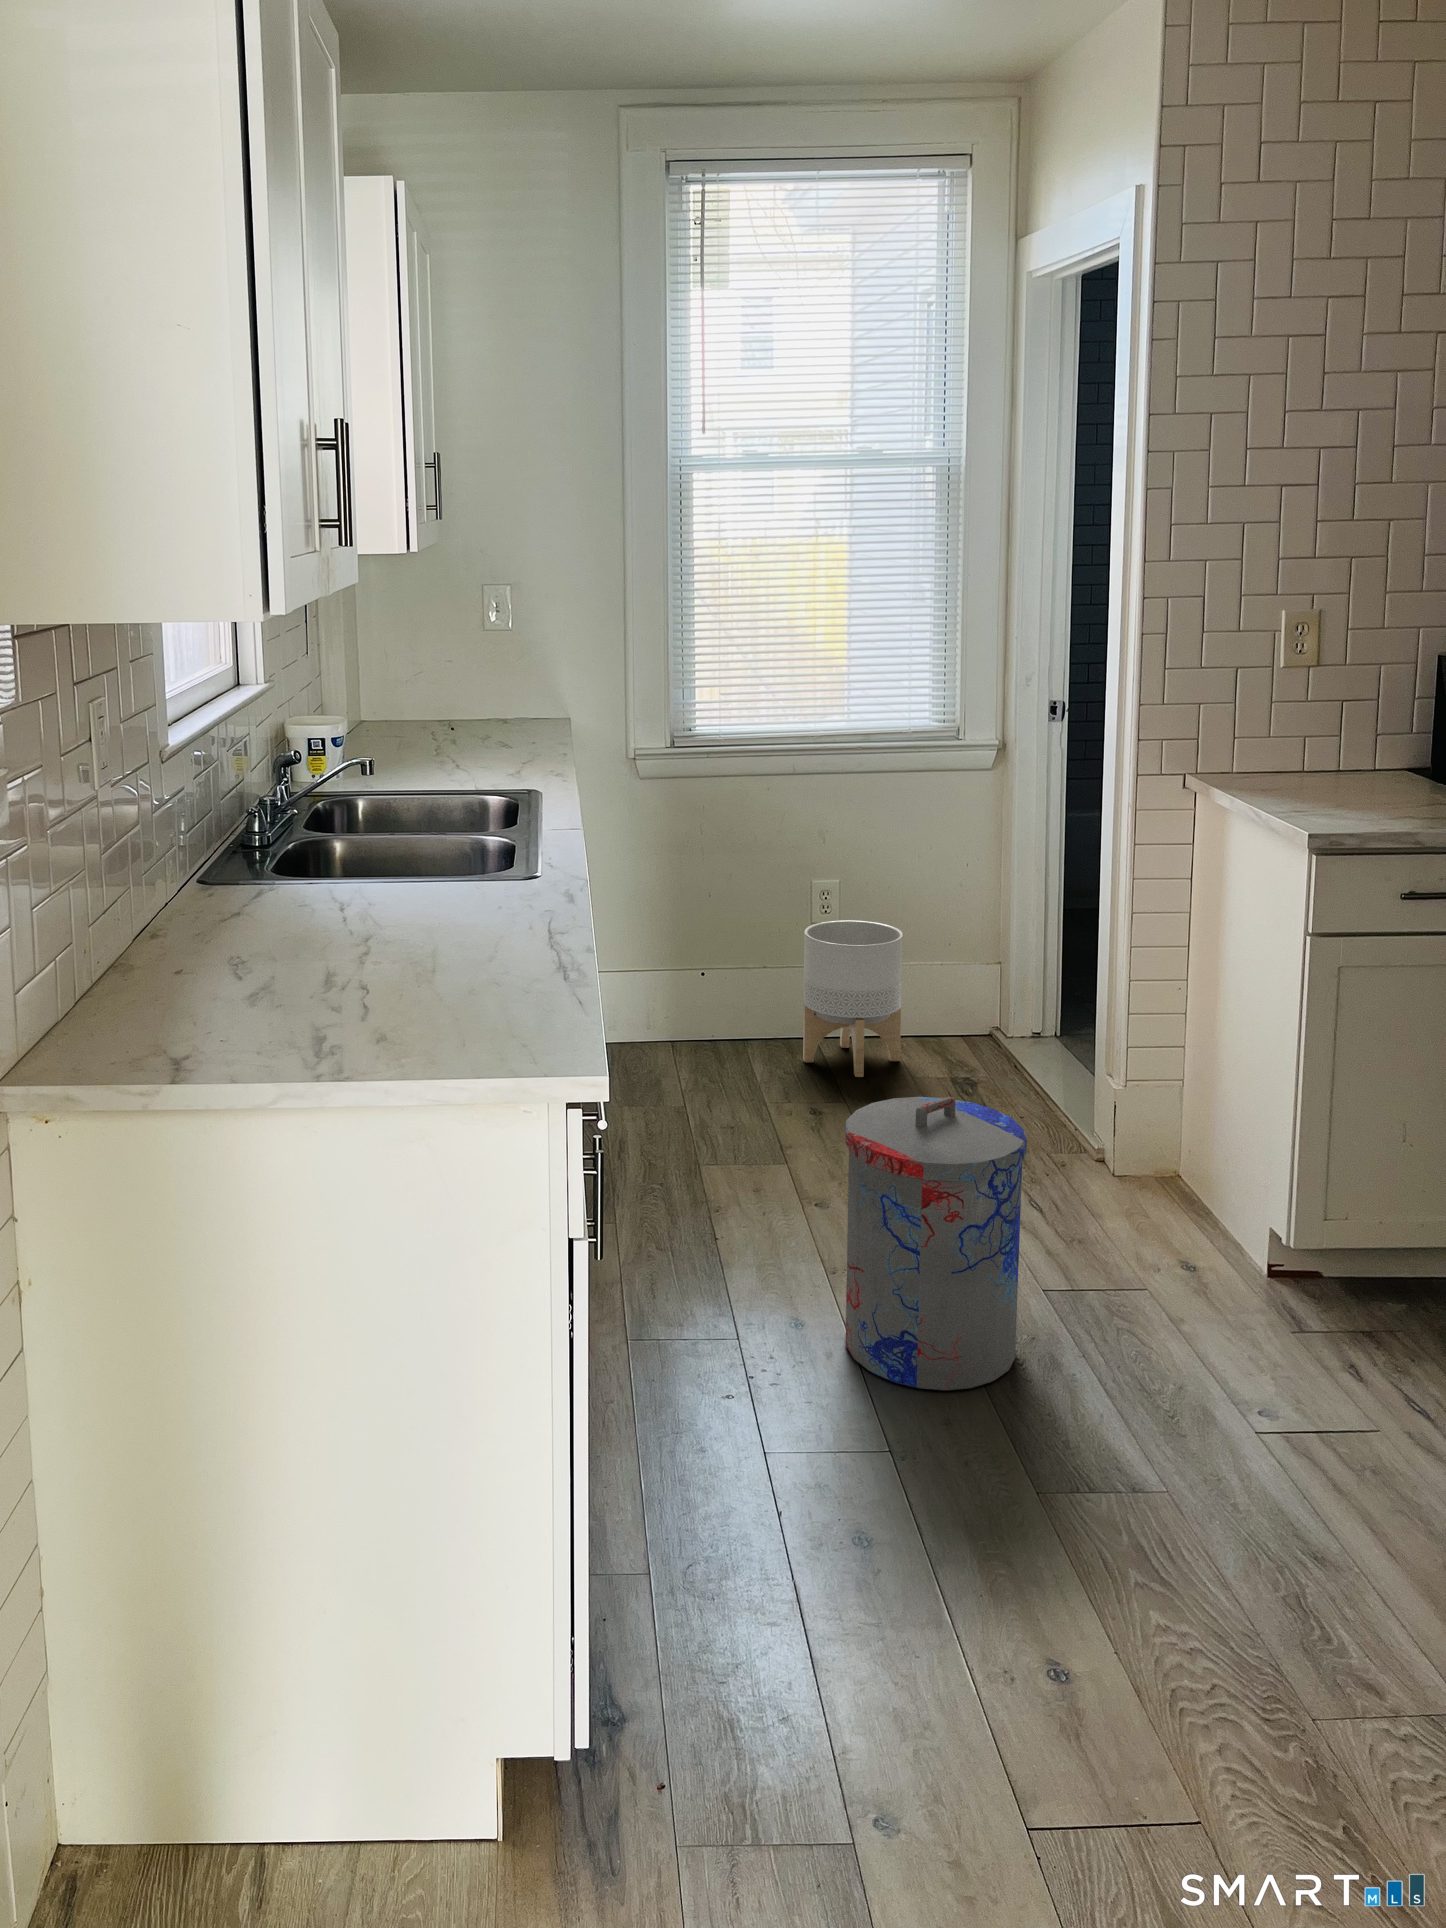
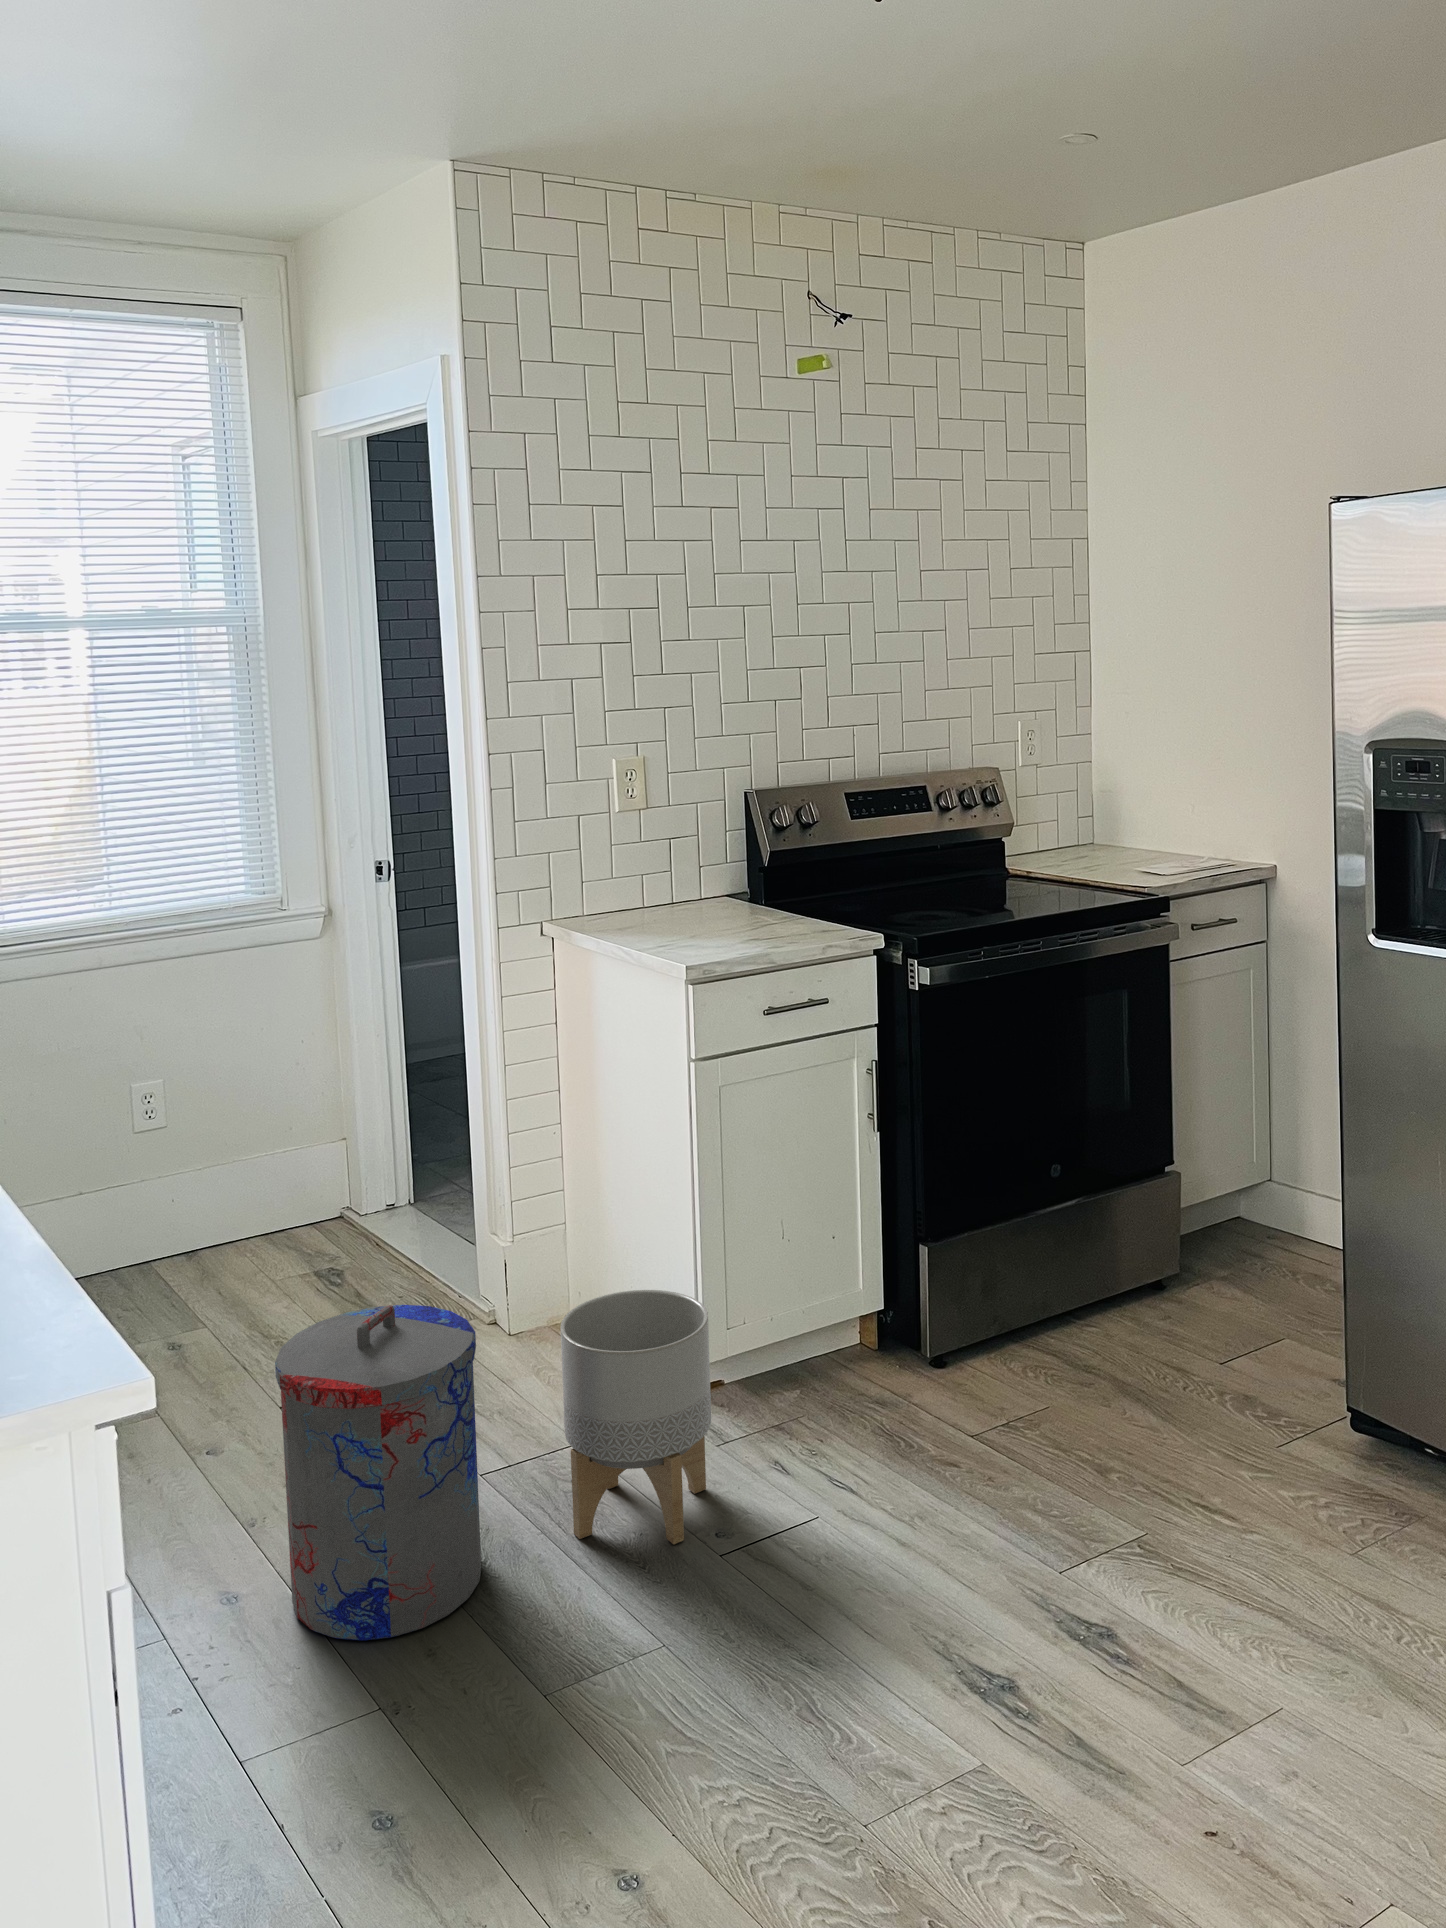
planter: present [803,920,903,1077] -> present [561,1290,711,1544]

